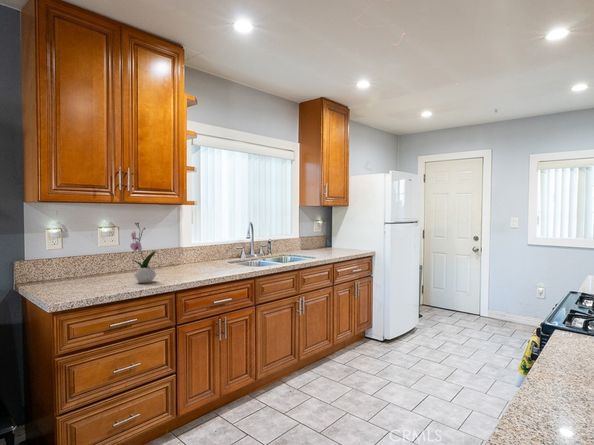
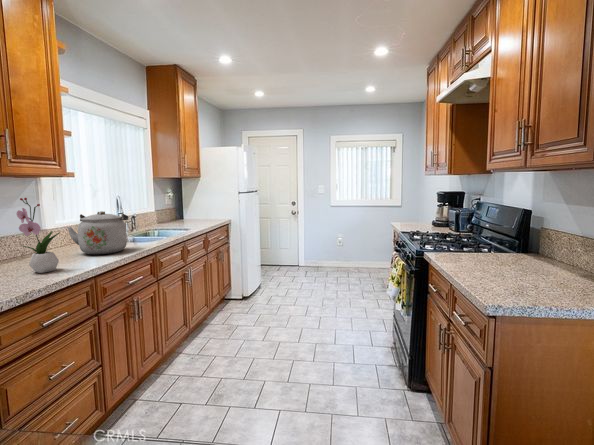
kettle: none [186,236,234,274] -> present [67,211,128,255]

